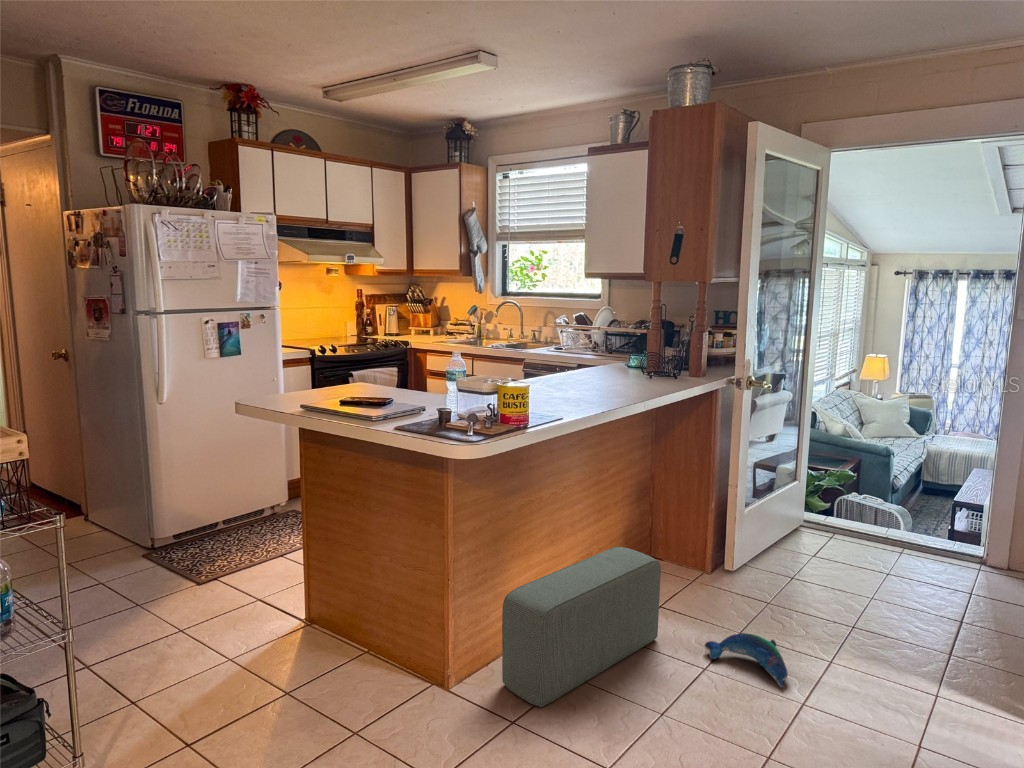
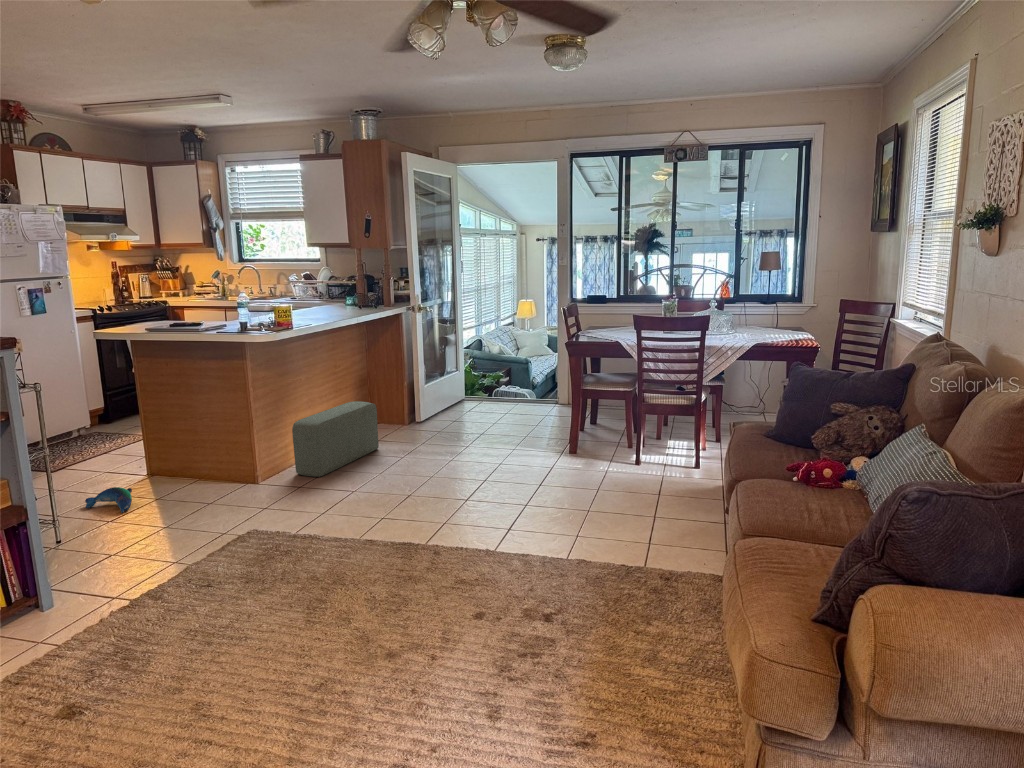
plush toy: present [705,633,788,688] -> present [85,487,132,513]

